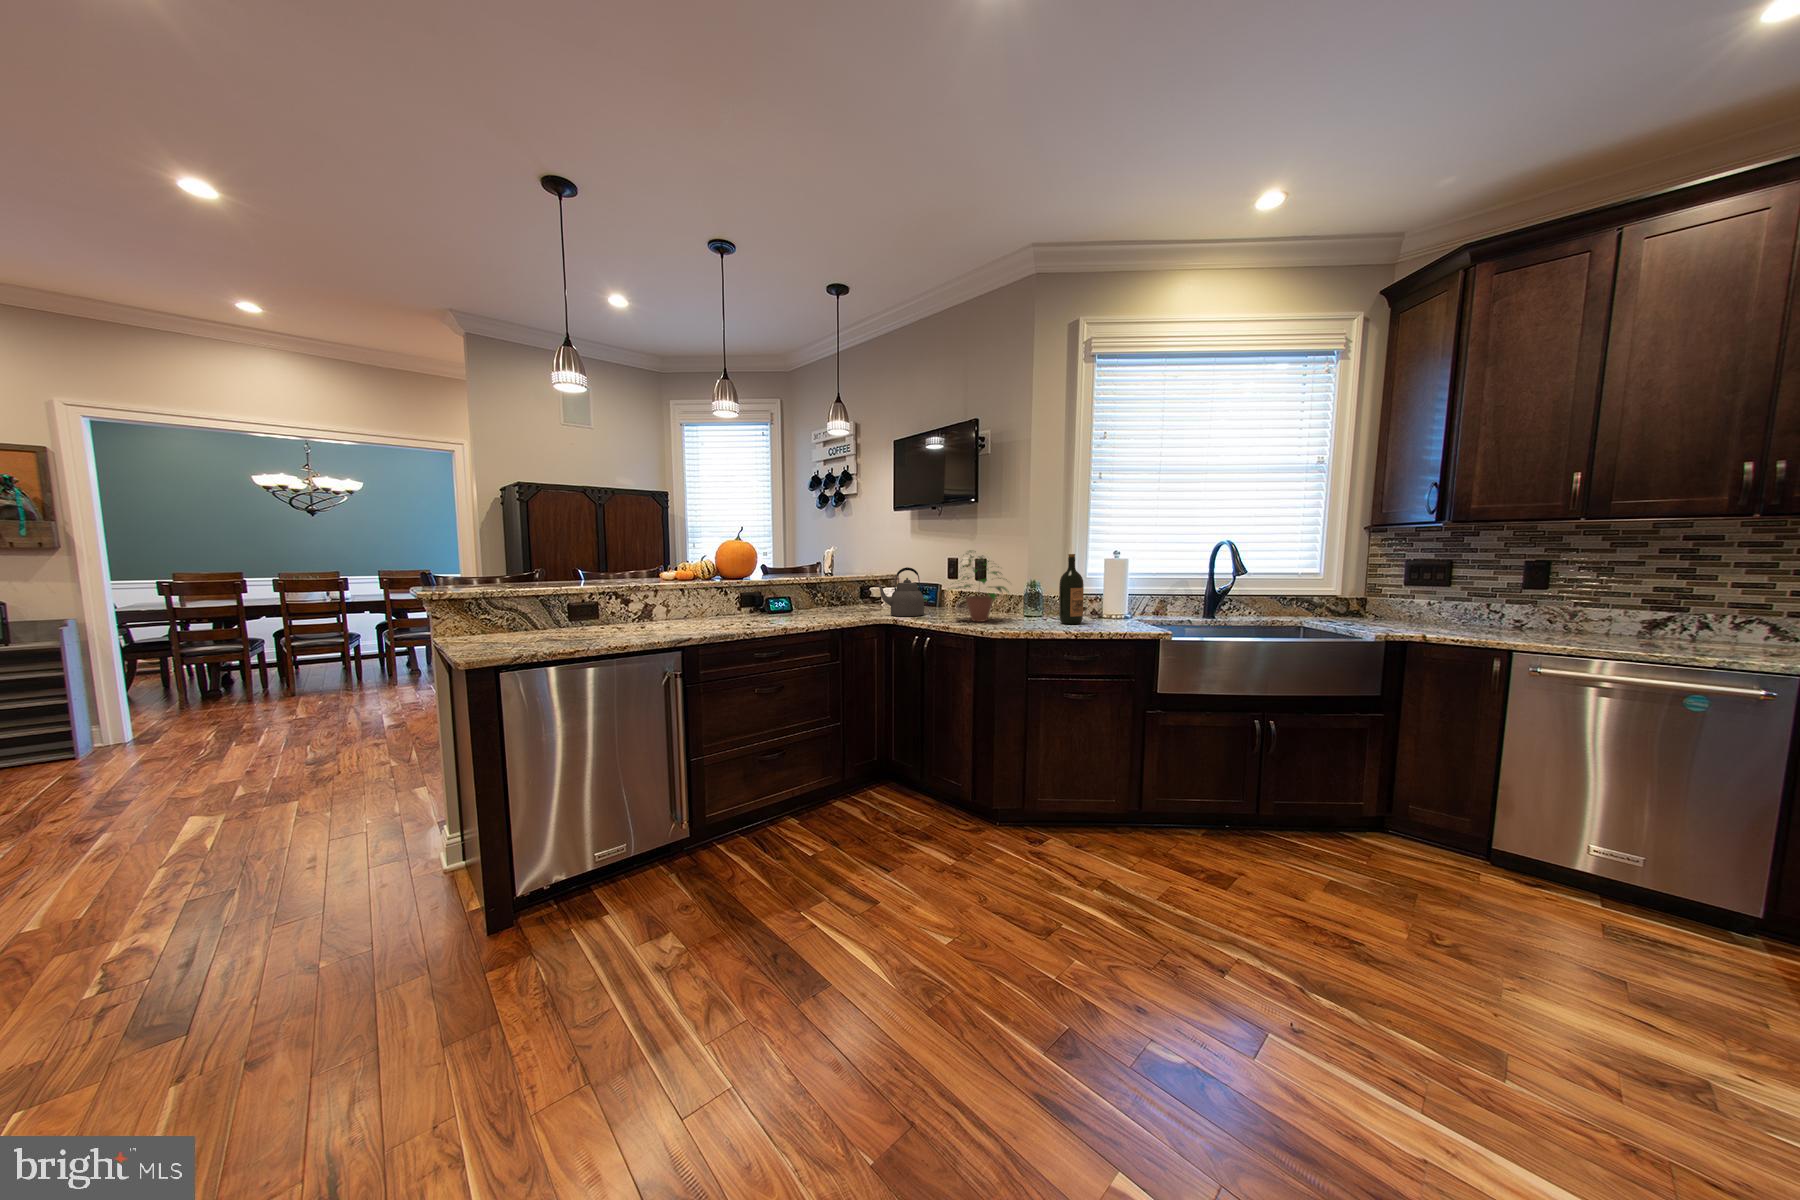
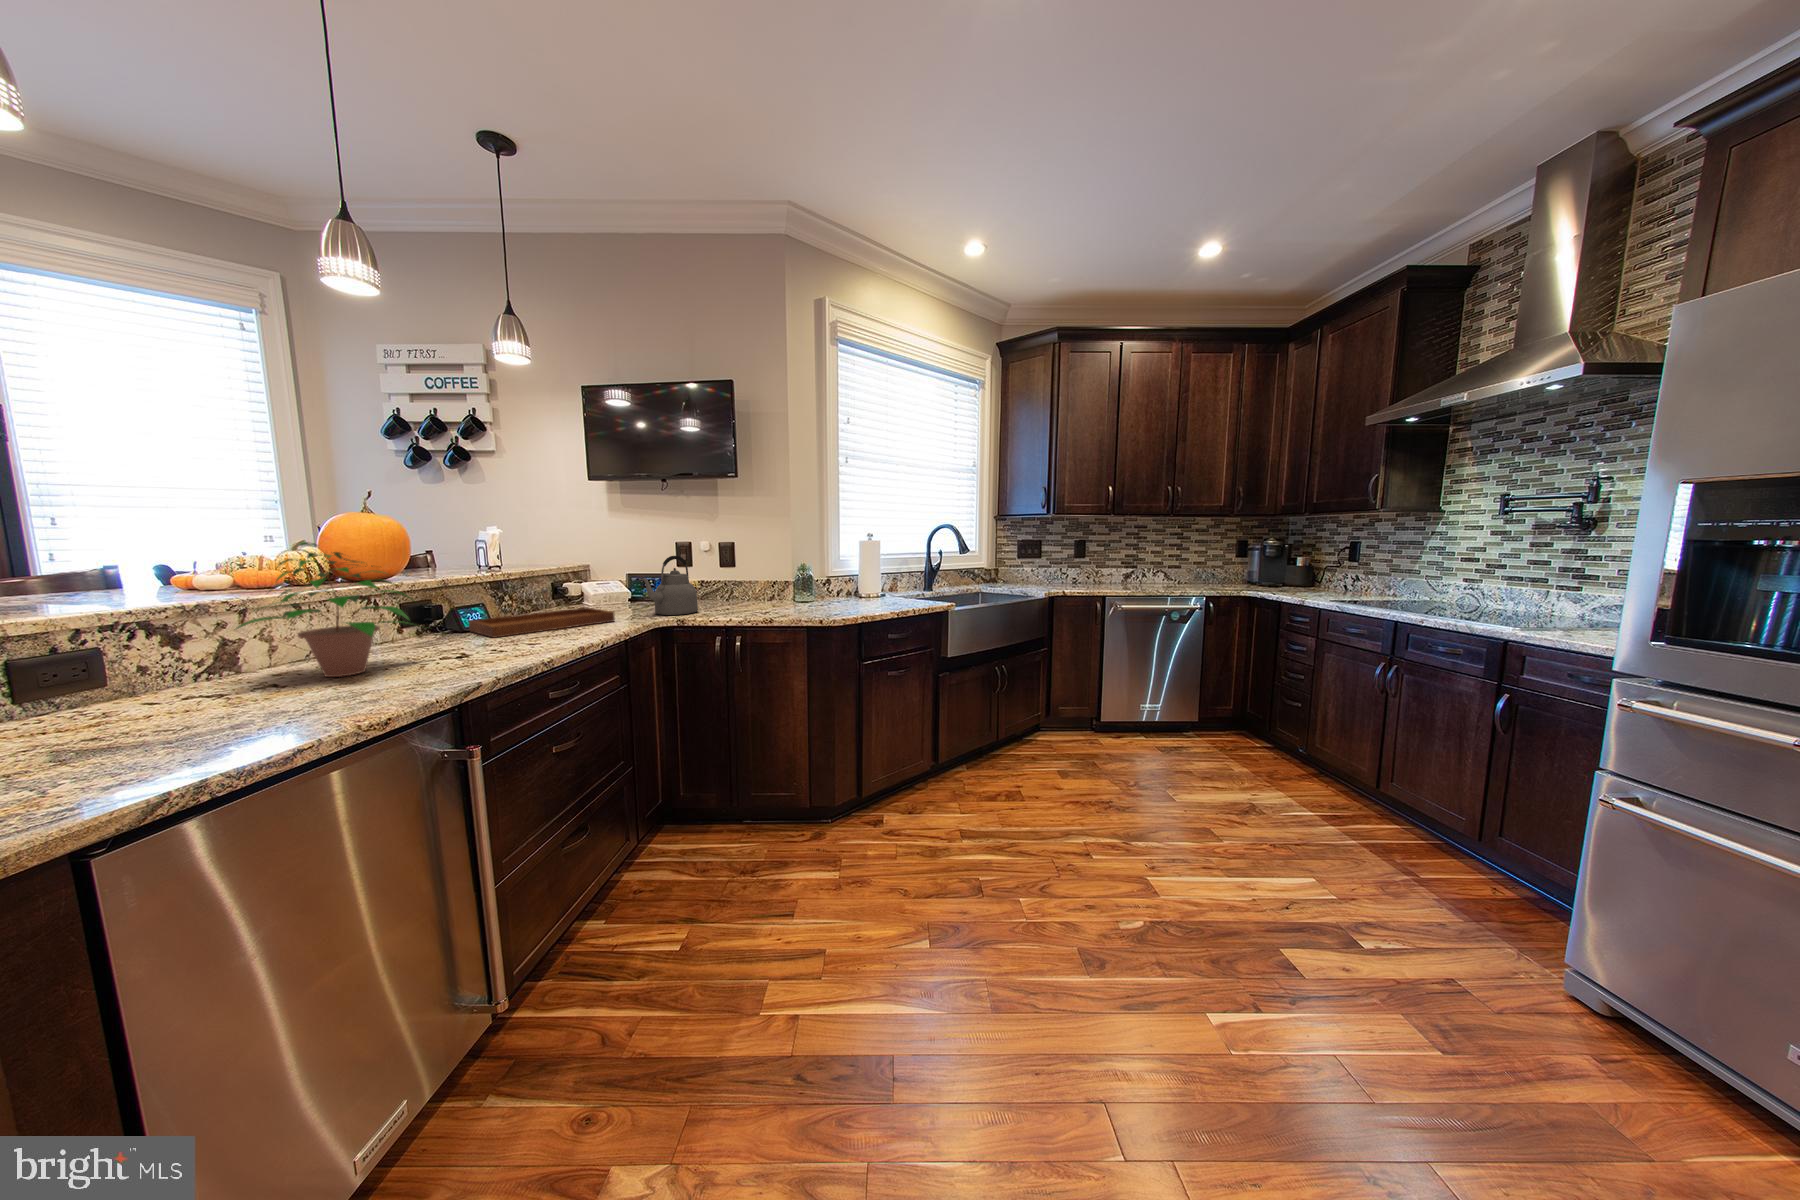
potted plant: present [952,551,1009,622] -> present [236,541,411,677]
wine bottle: present [1059,554,1084,624] -> none [858,539,880,606]
tray: none [771,588,854,618] -> present [469,588,615,638]

